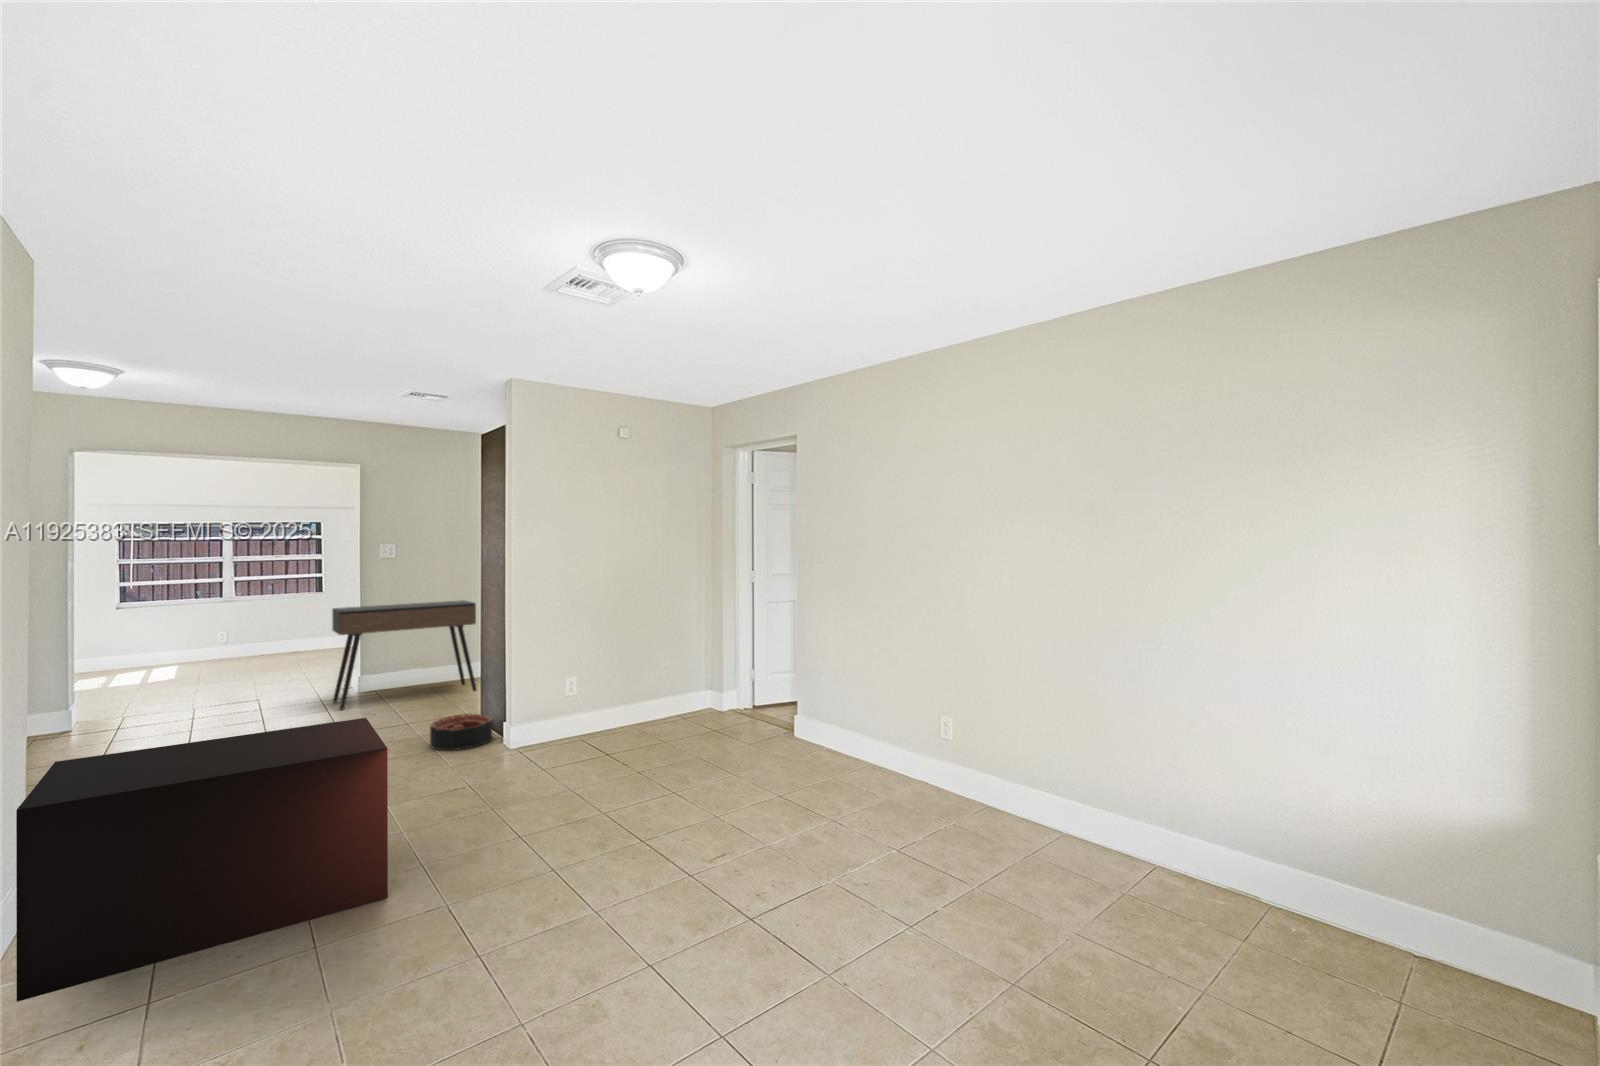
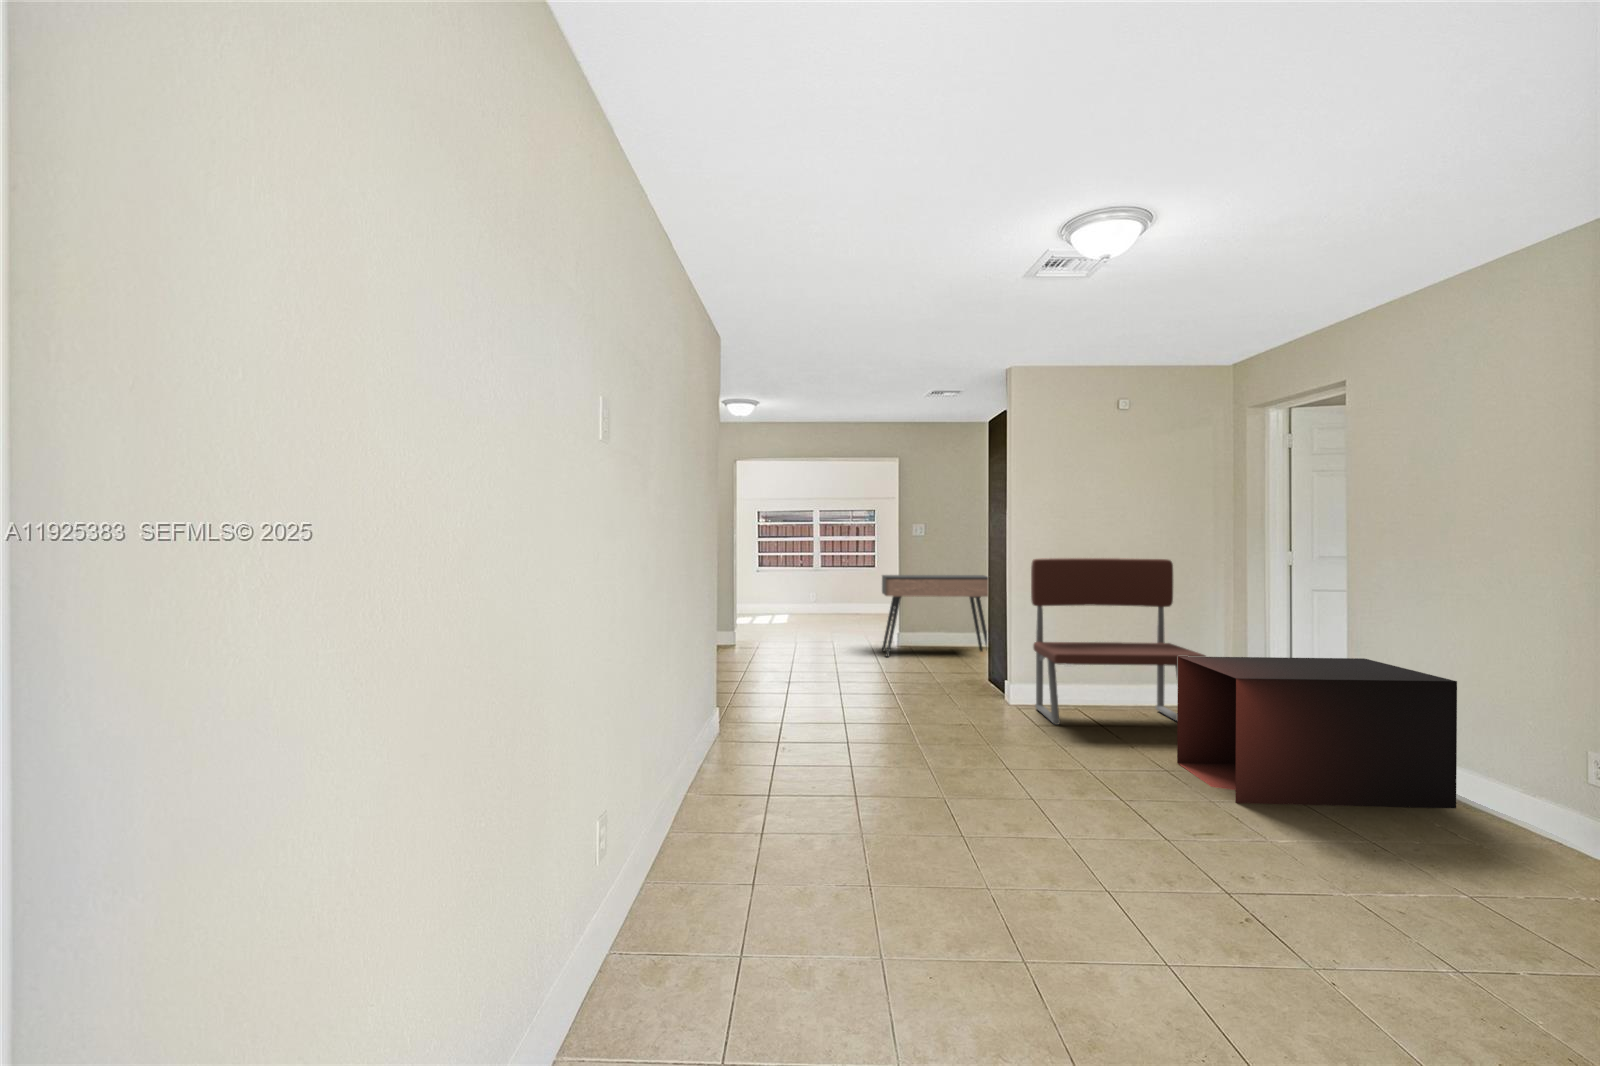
bench: none [532,582,698,763] -> present [1031,558,1206,725]
basket: present [430,714,492,750] -> none [947,670,998,699]
storage cabinet: present [16,718,388,1002] -> present [1177,656,1457,808]

